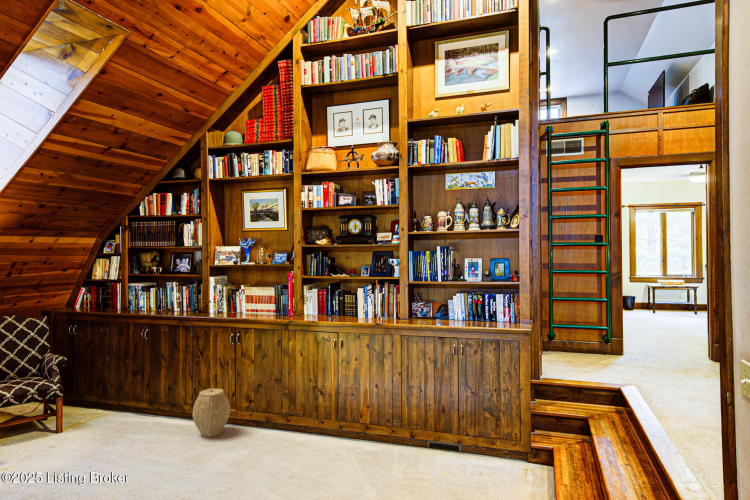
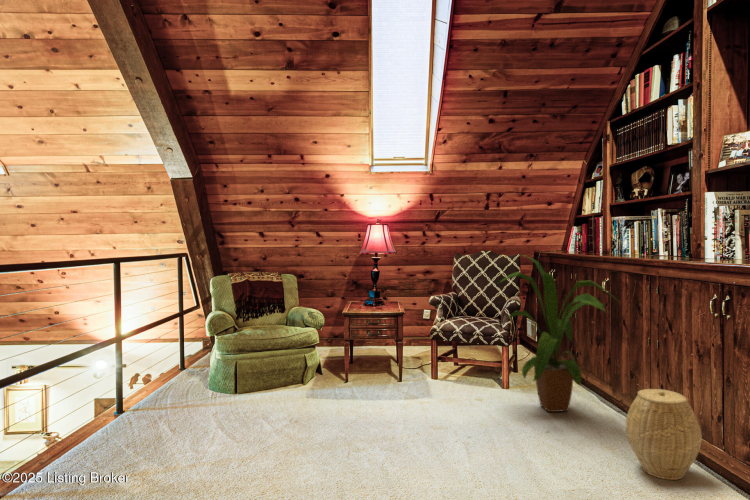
house plant: none [68,319,168,433] -> present [498,257,610,412]

